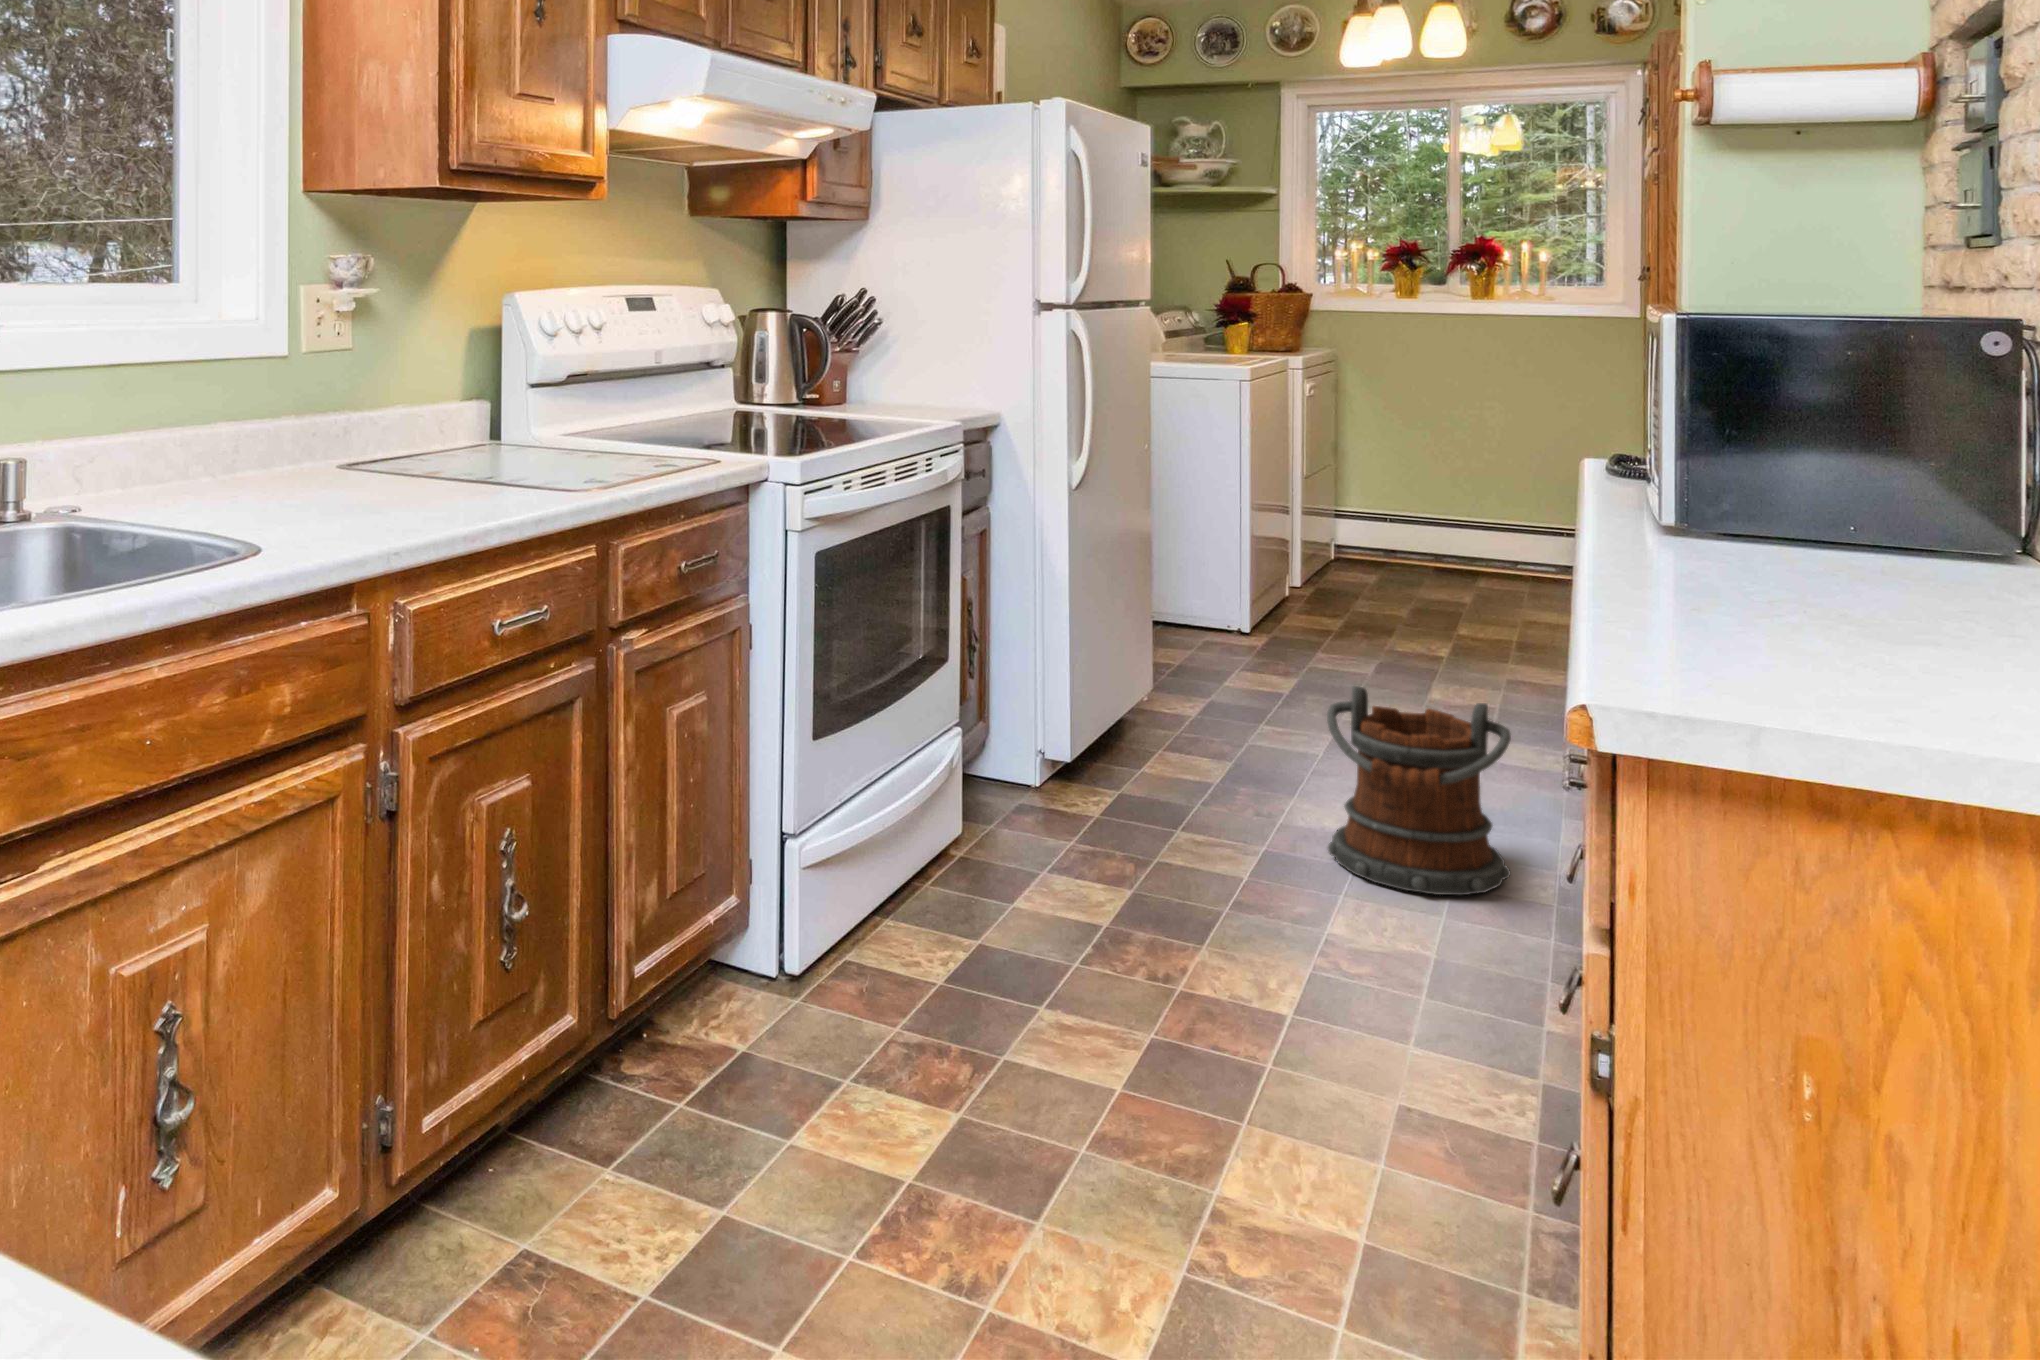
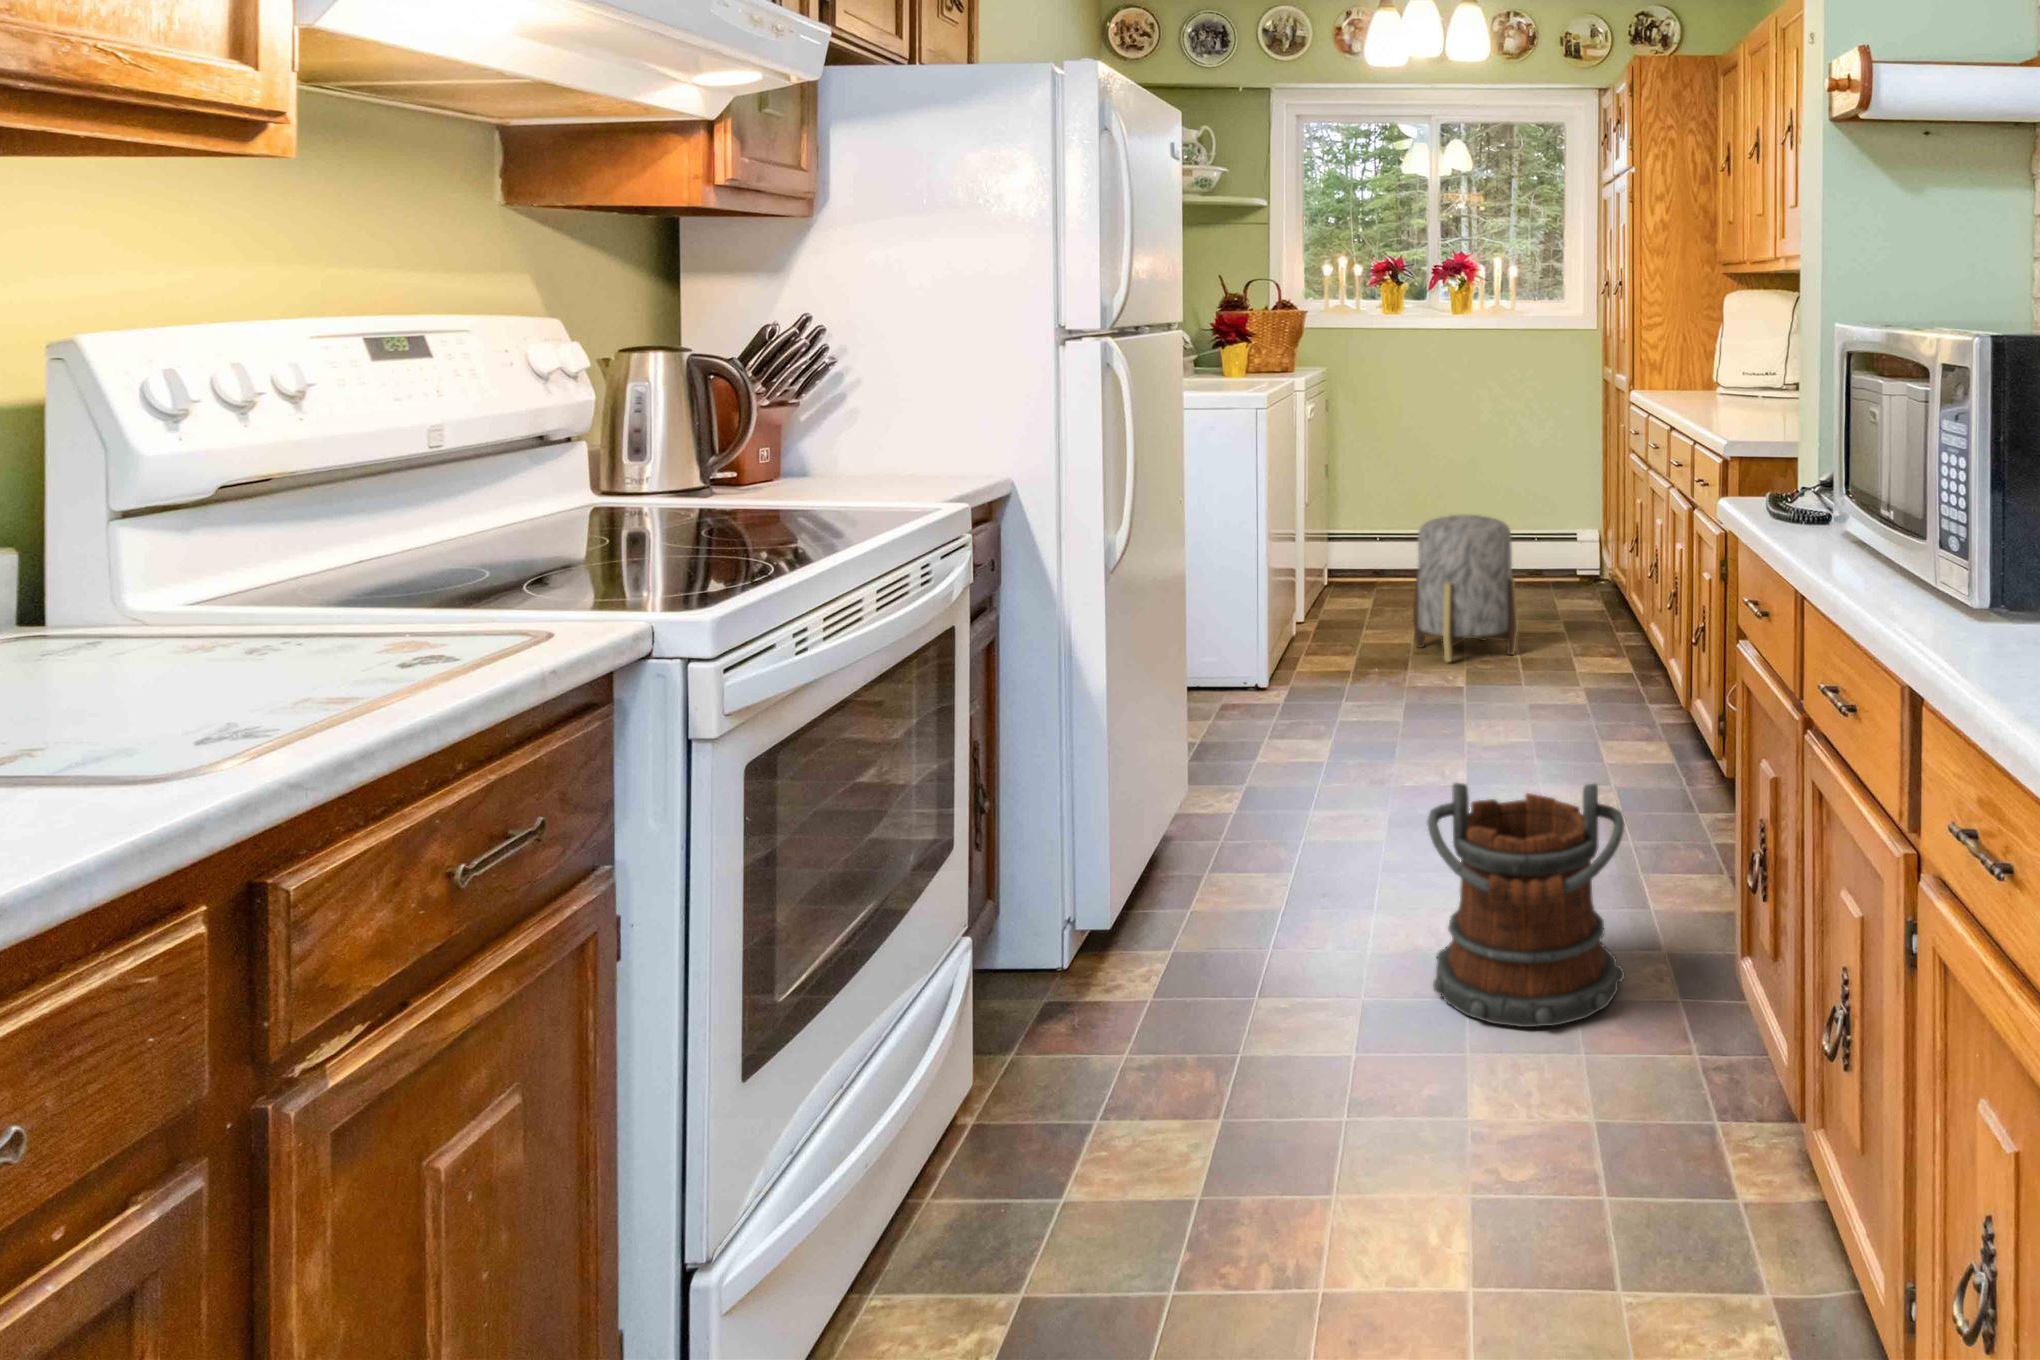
stool: none [1401,494,1513,635] -> present [1413,515,1518,662]

